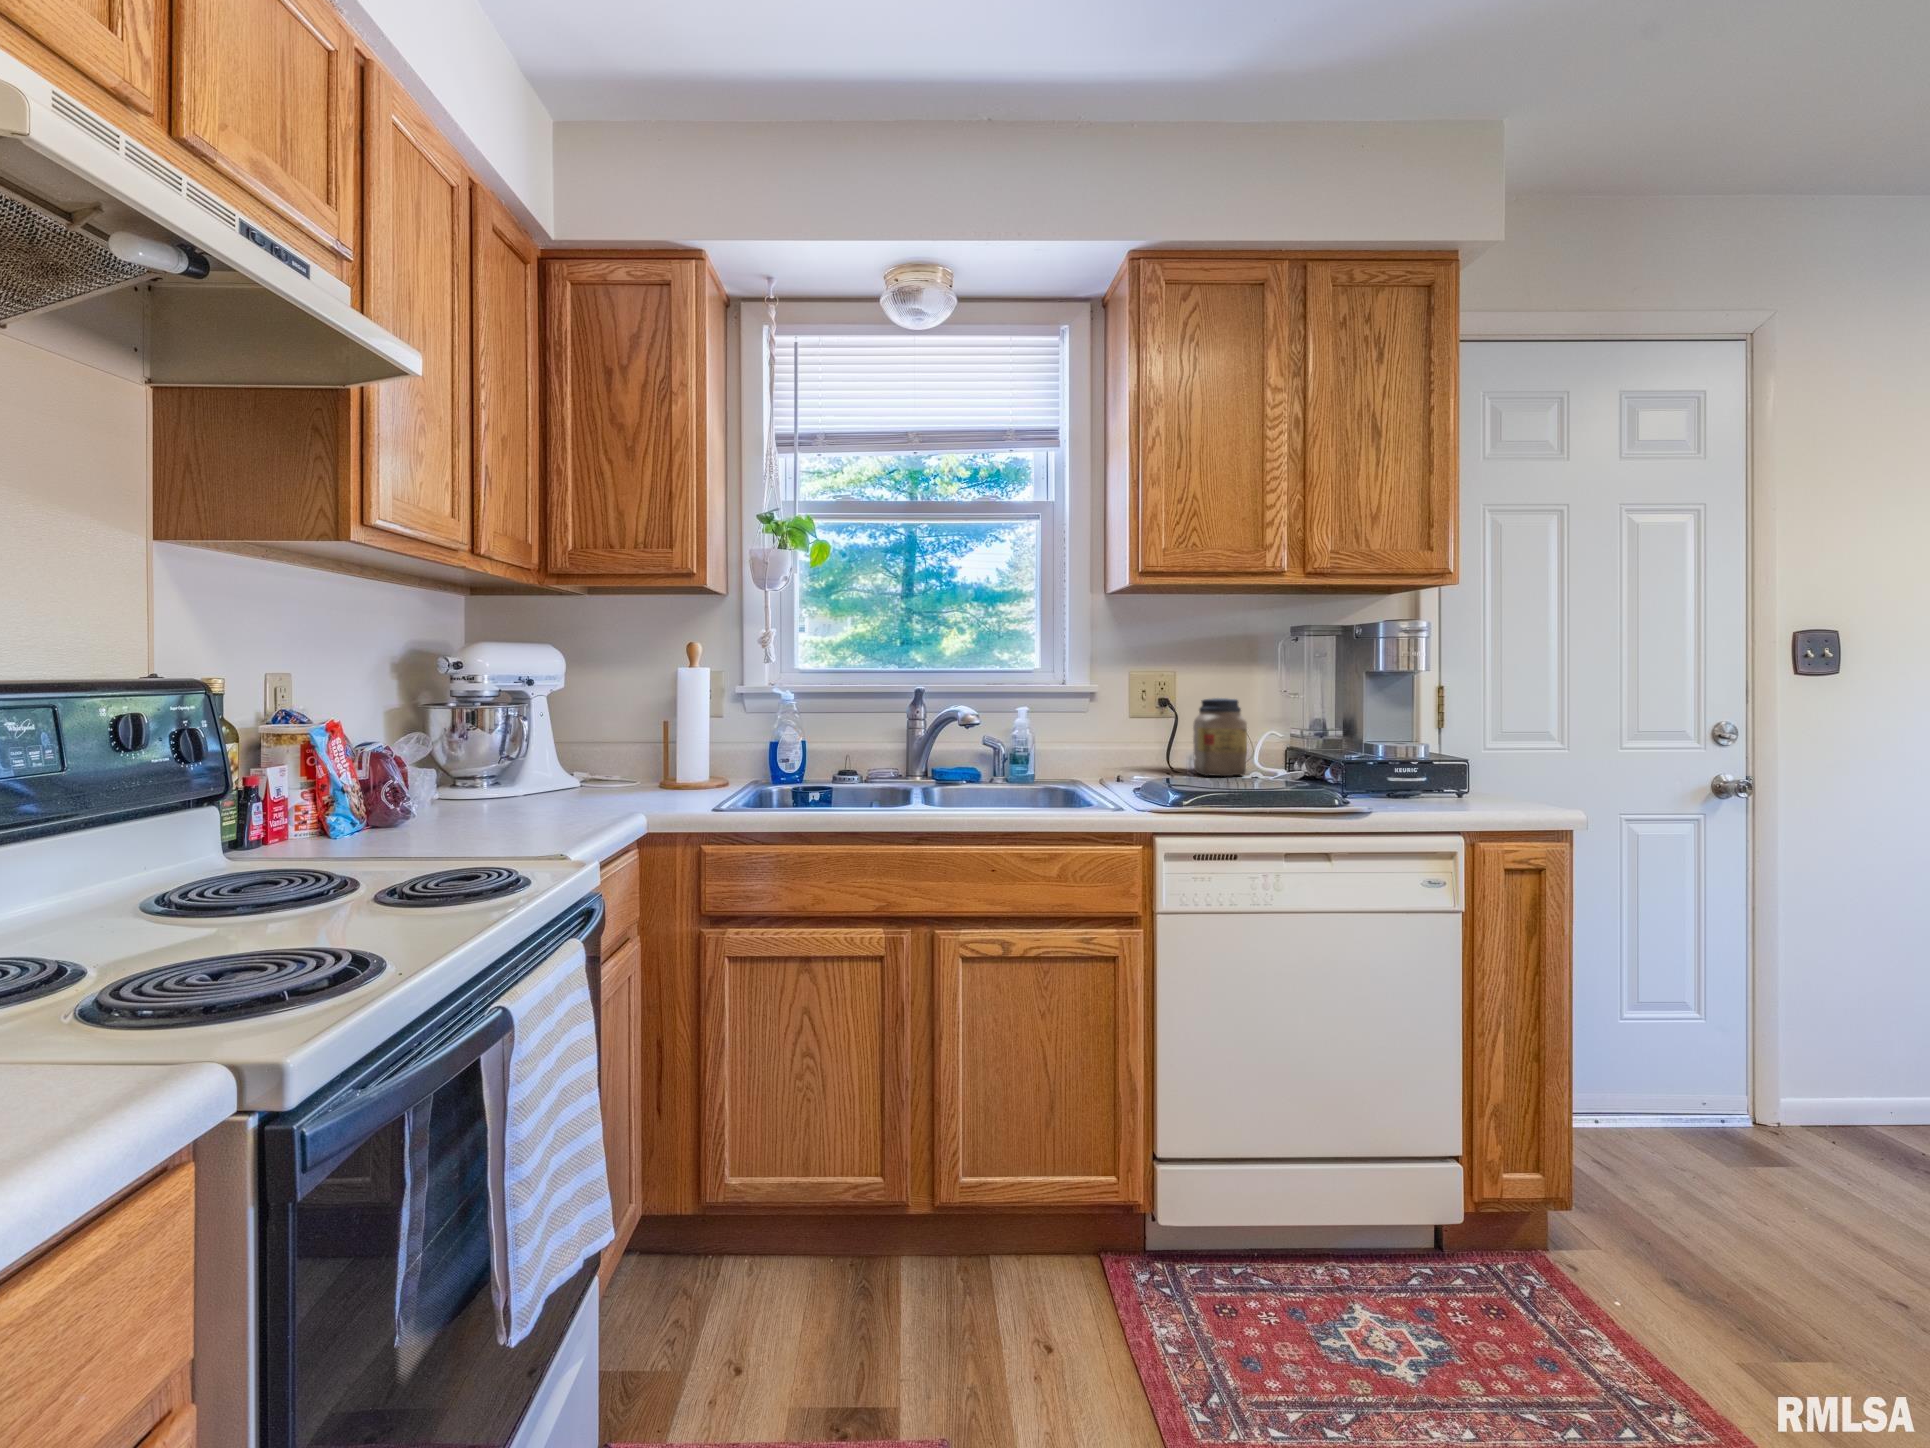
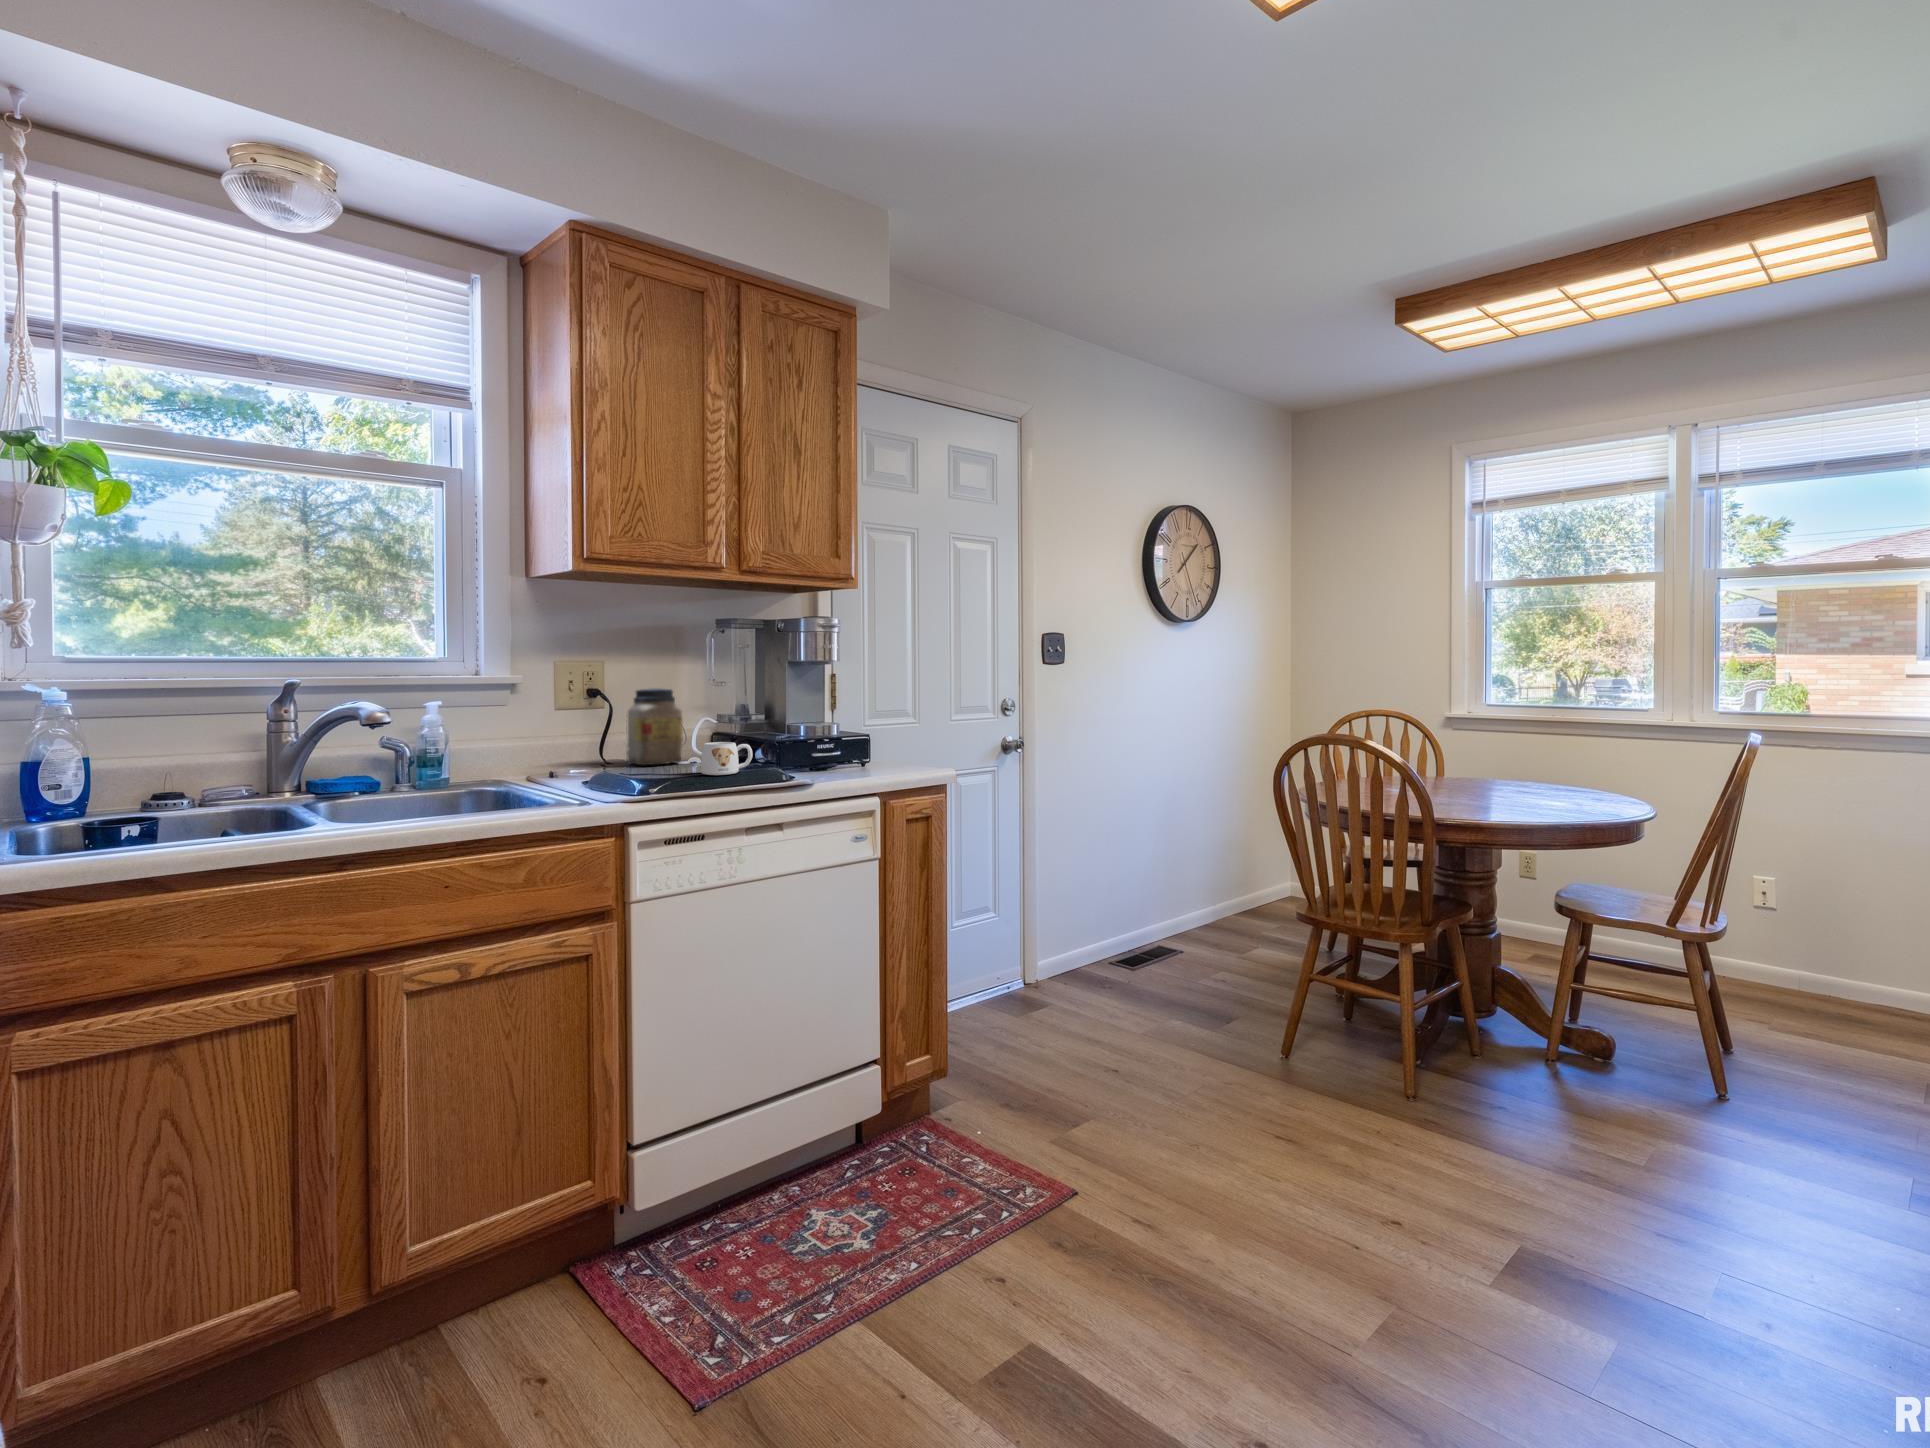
mug: none [1253,757,1310,793] -> present [701,742,753,775]

